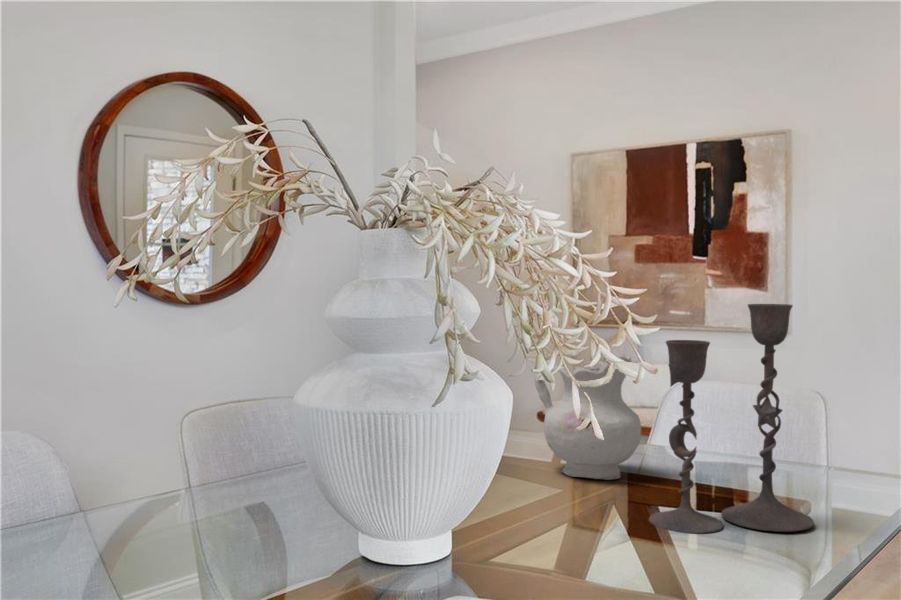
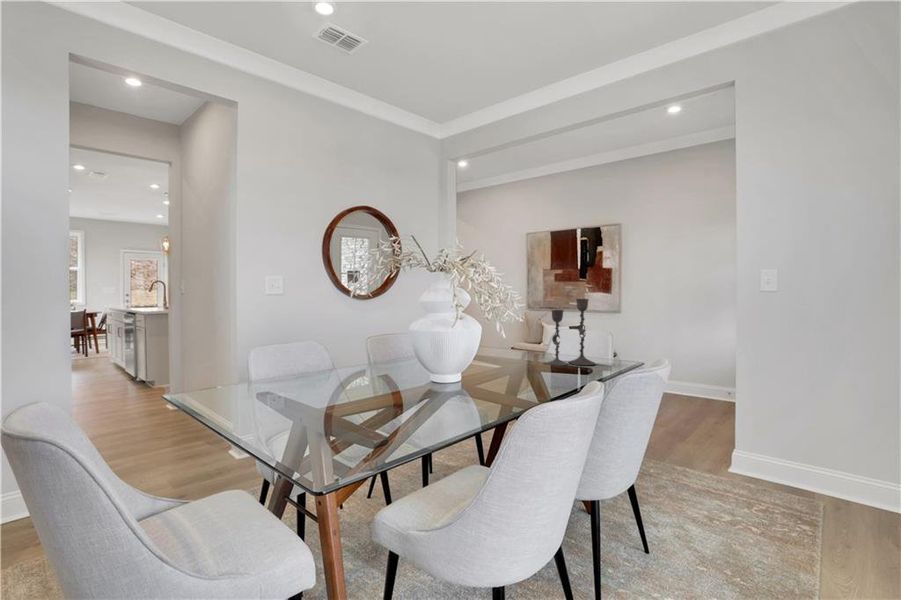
ceramic pitcher: present [534,355,641,480] -> none [511,313,546,356]

